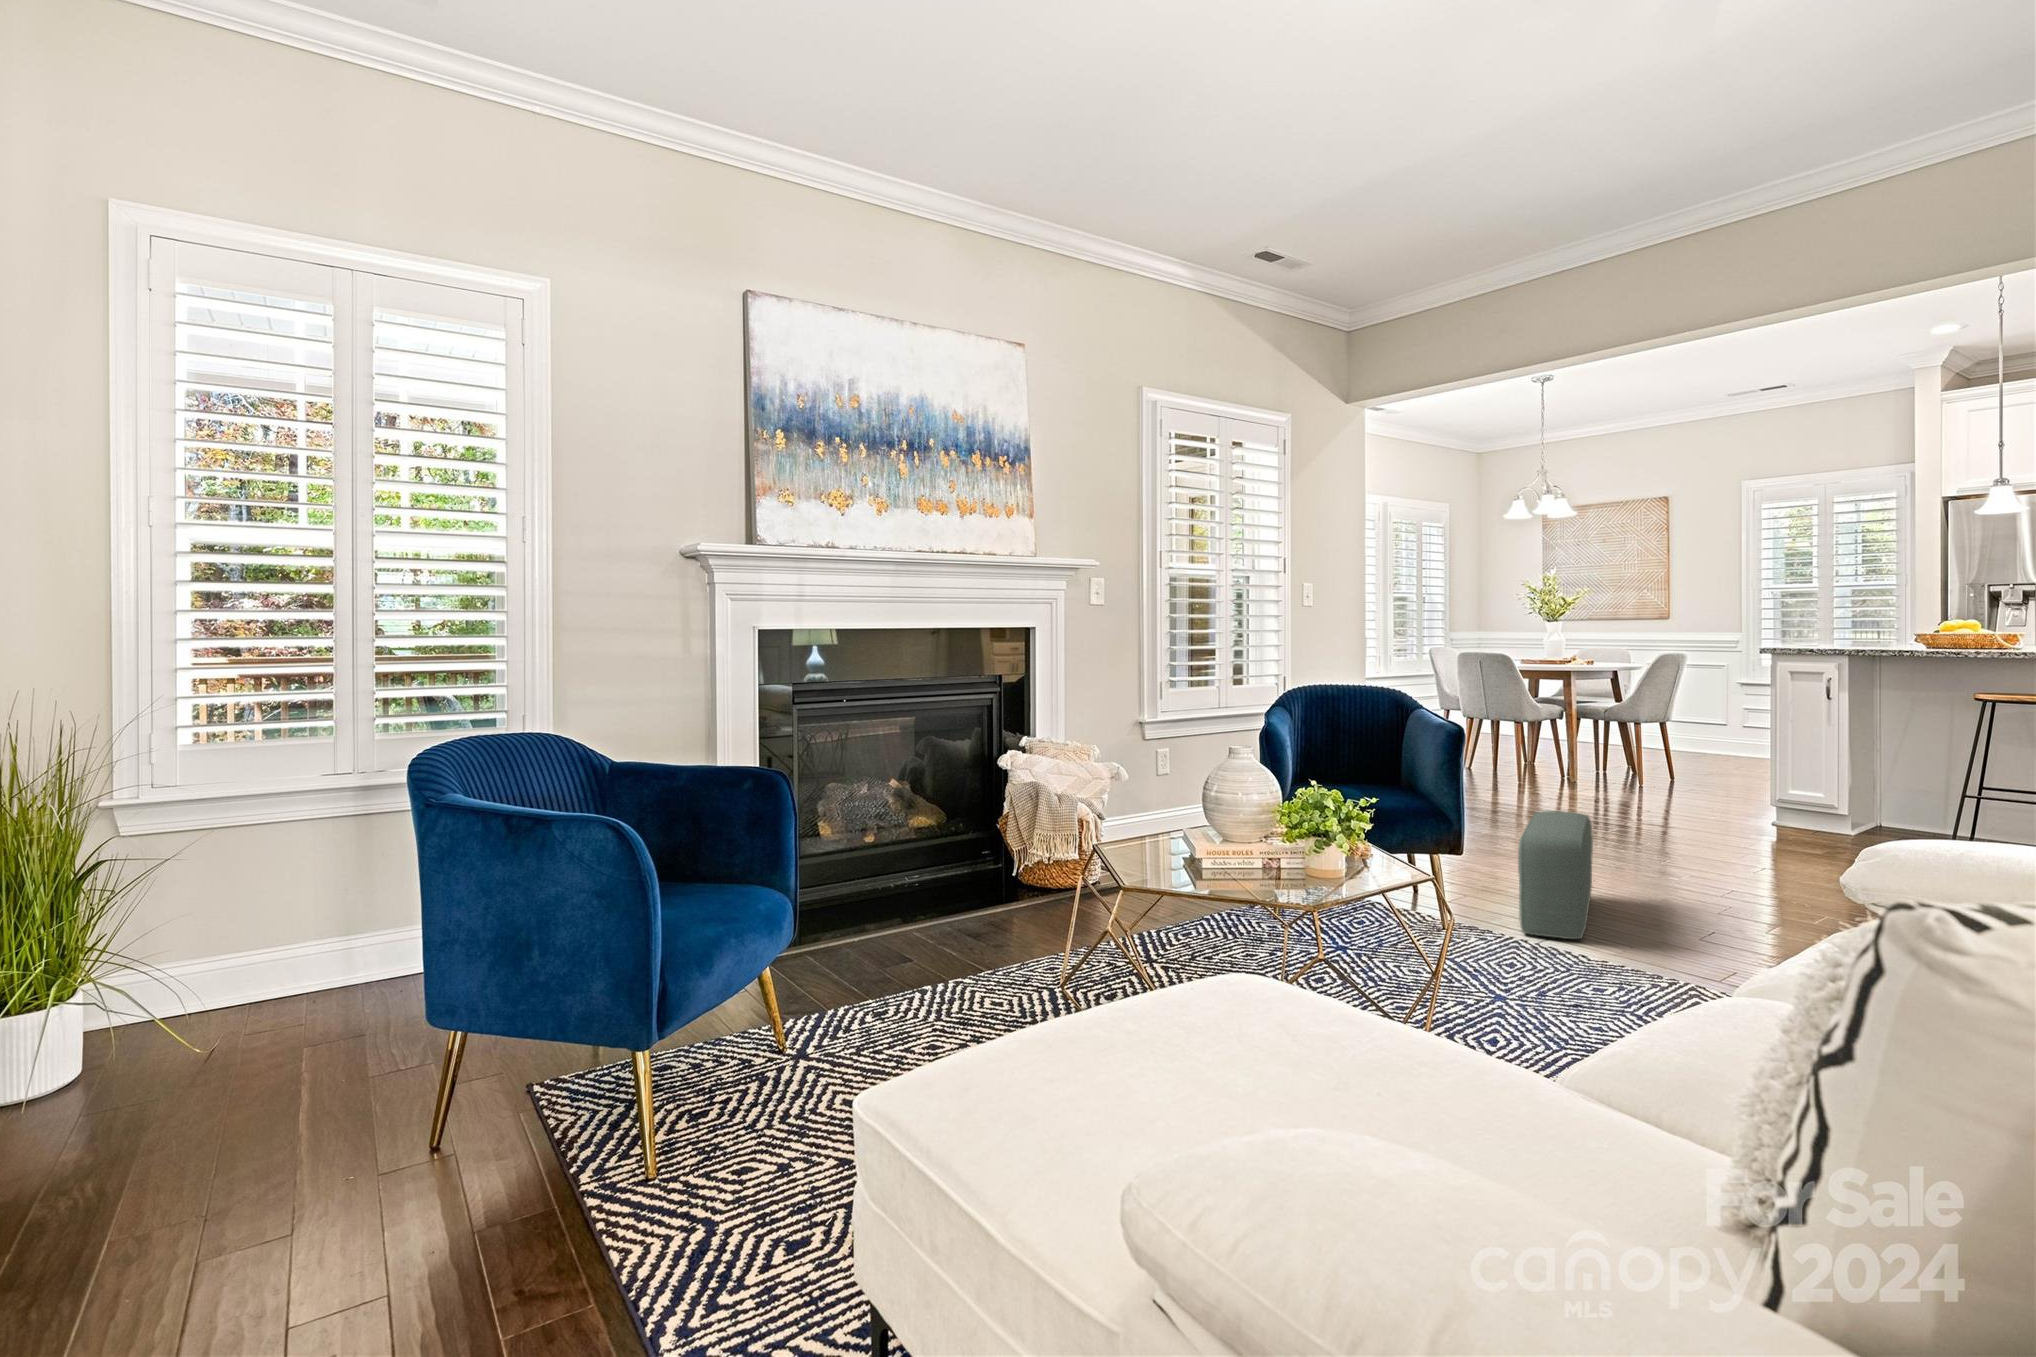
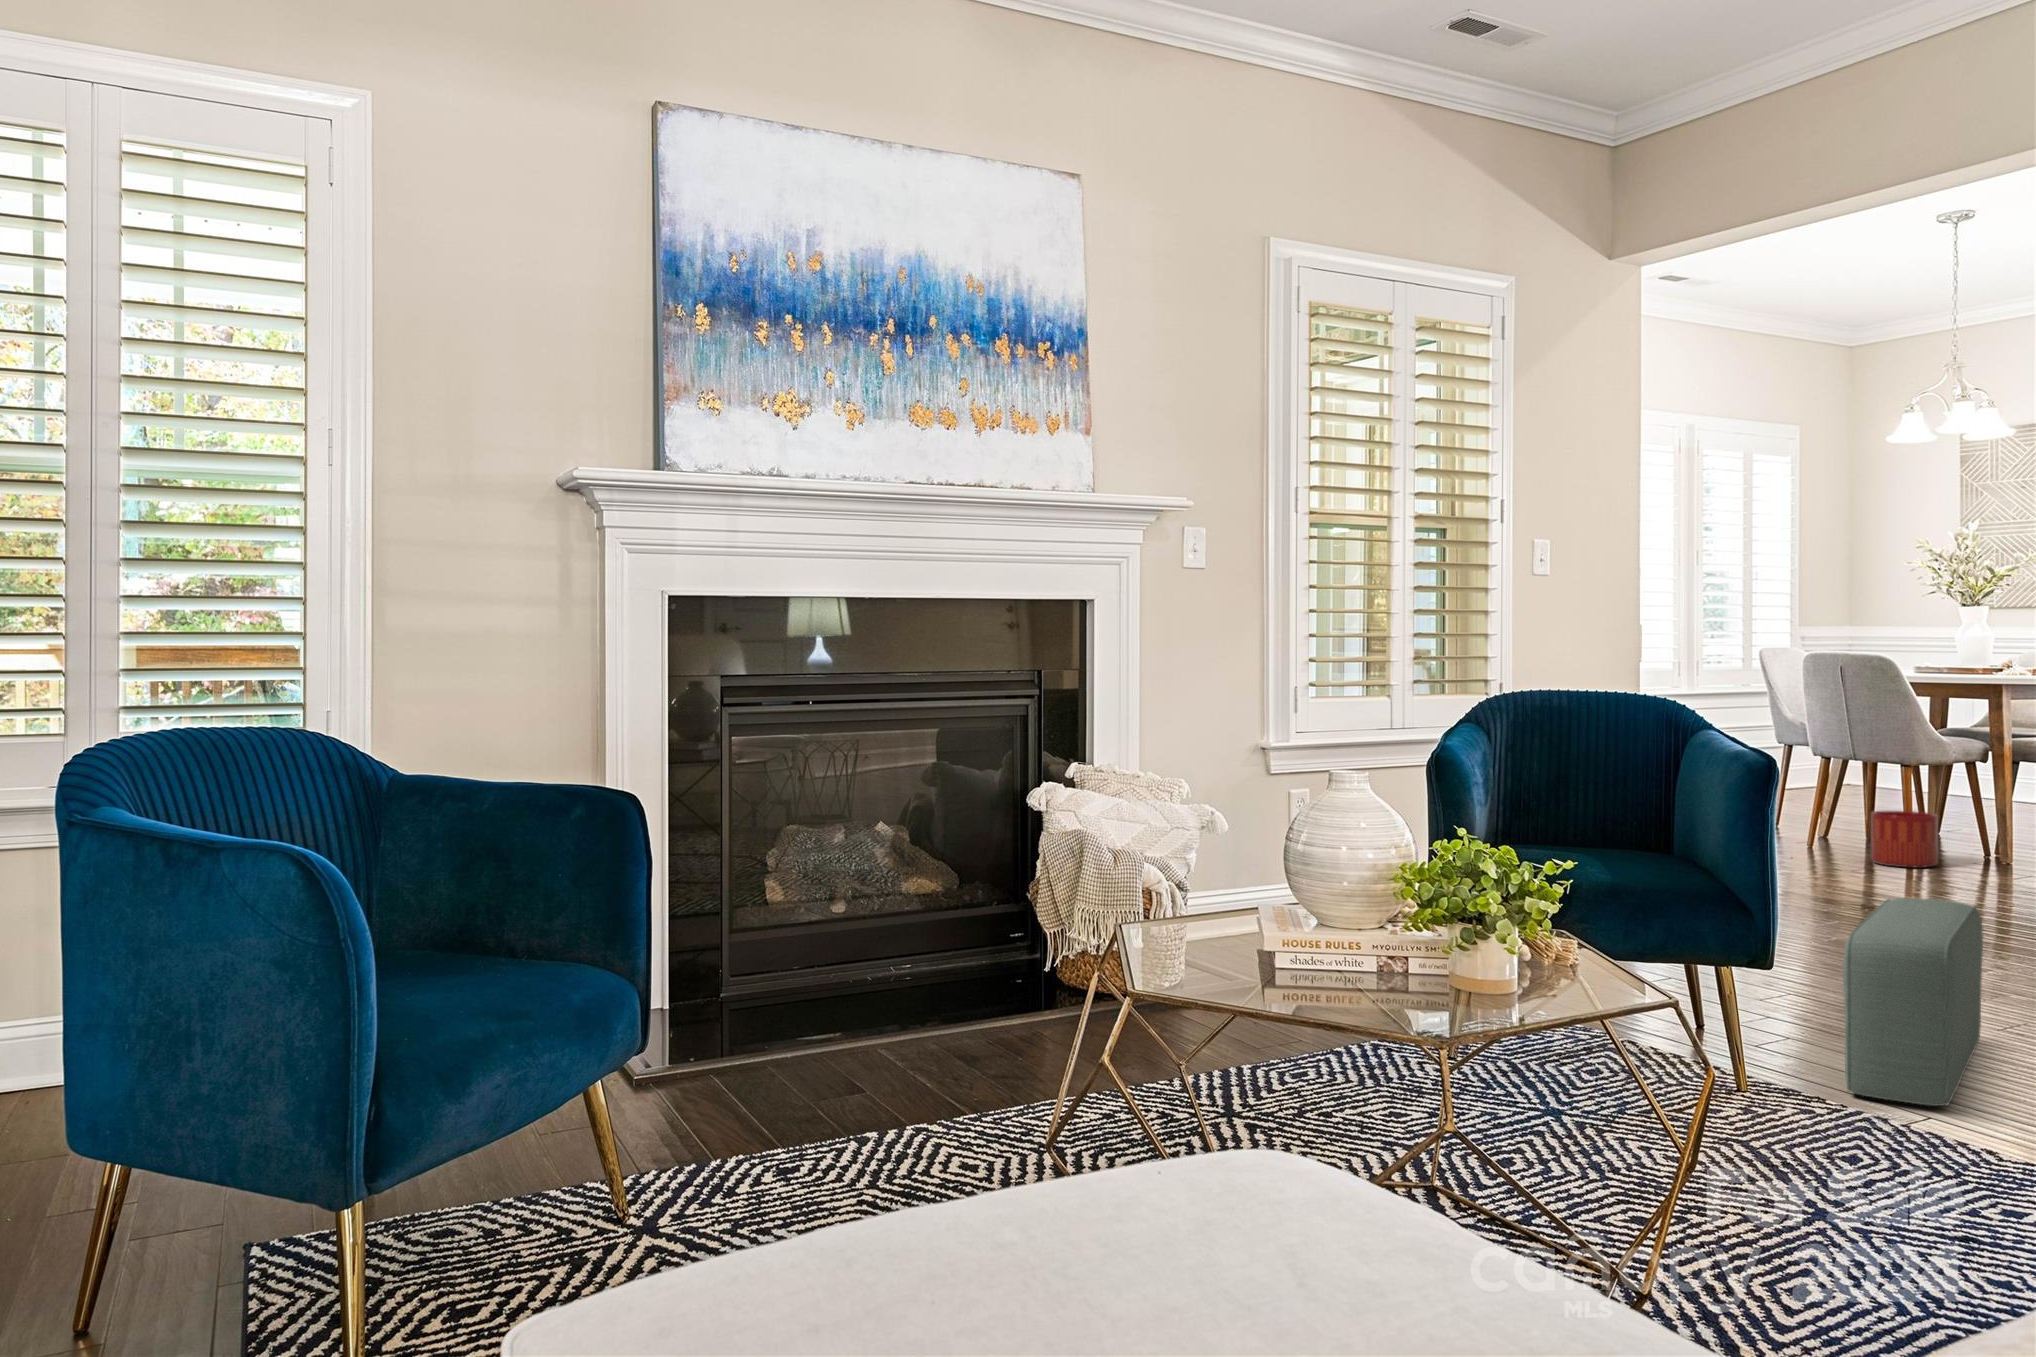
planter: none [1497,752,1538,788] -> present [1871,811,1938,868]

